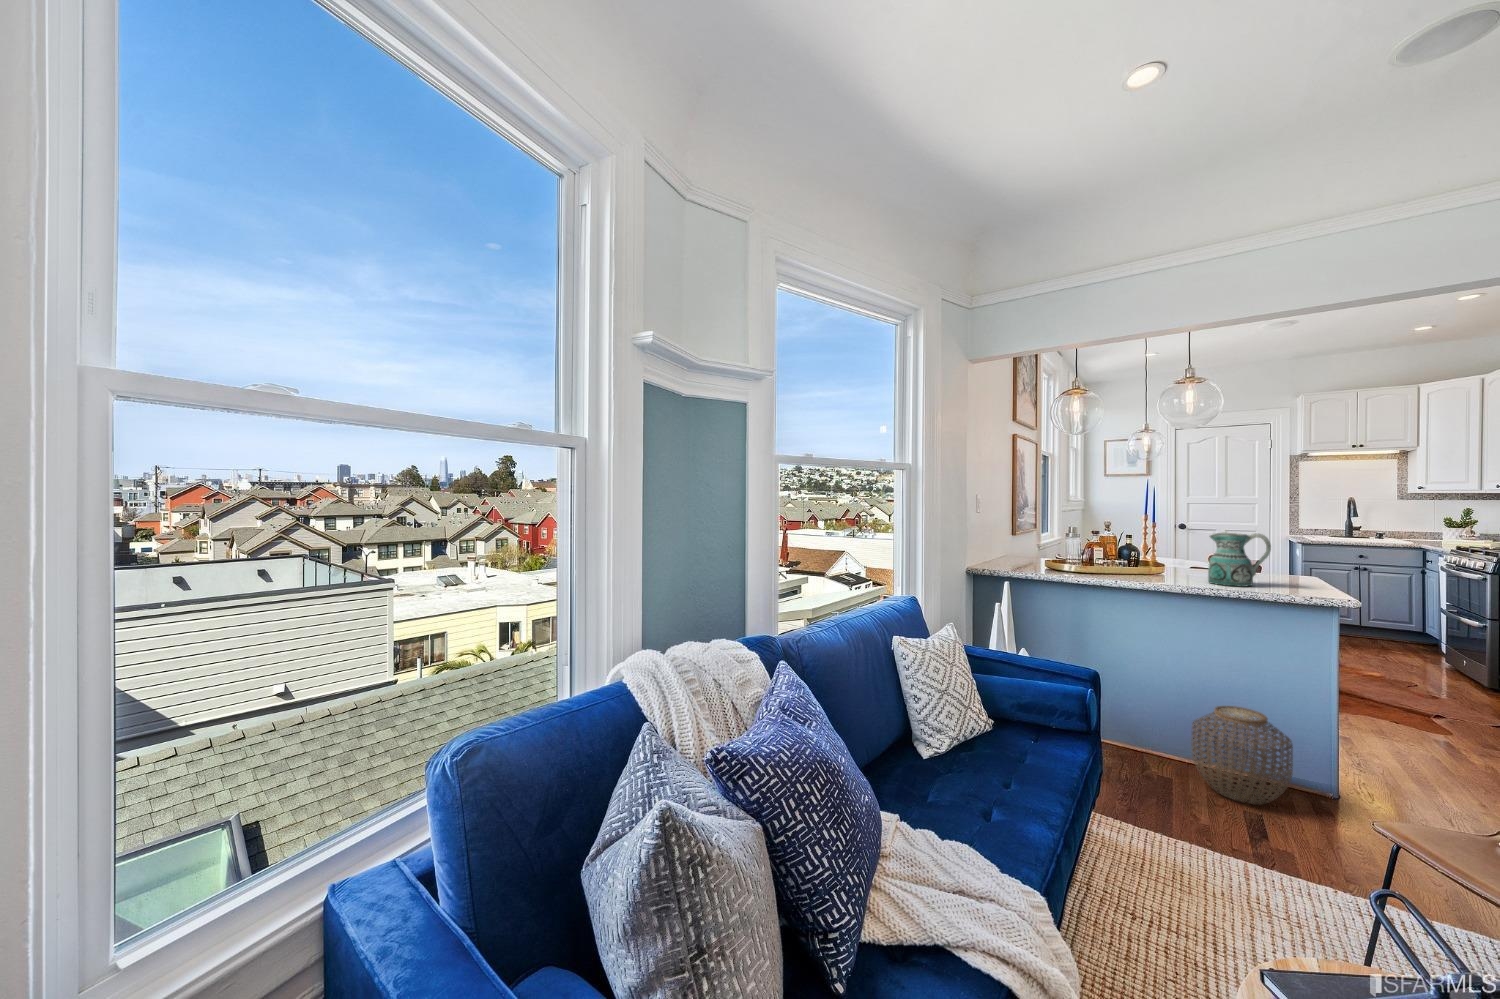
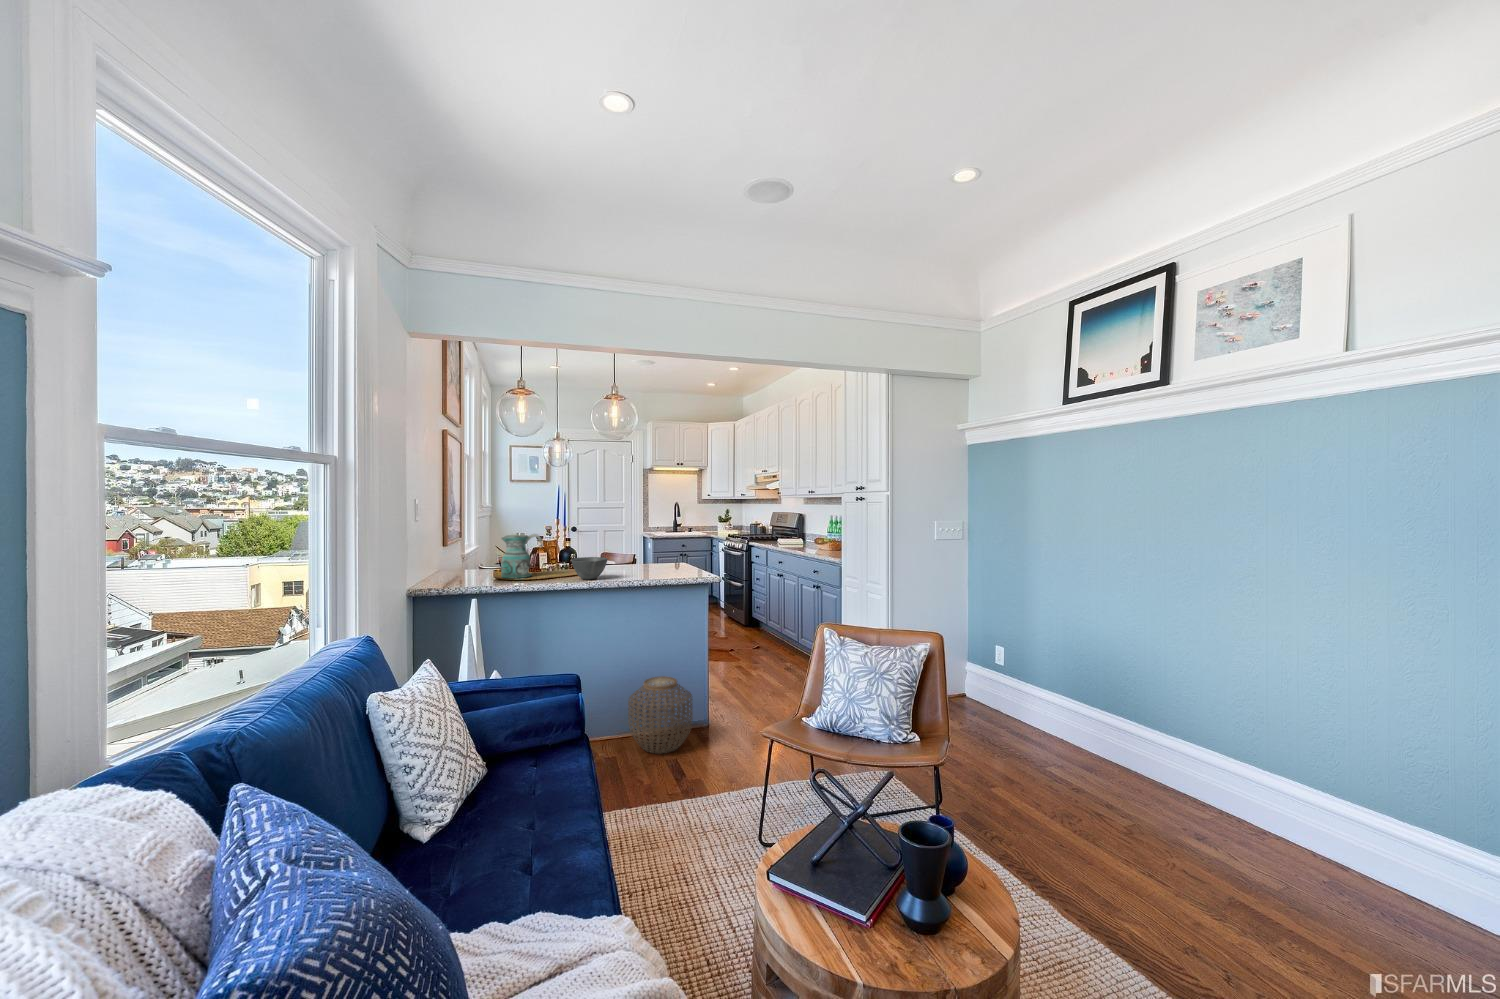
ceramic pitcher: present [1208,532,1271,587] -> present [501,534,543,579]
bowl: none [1130,553,1177,578] -> present [571,557,607,580]

